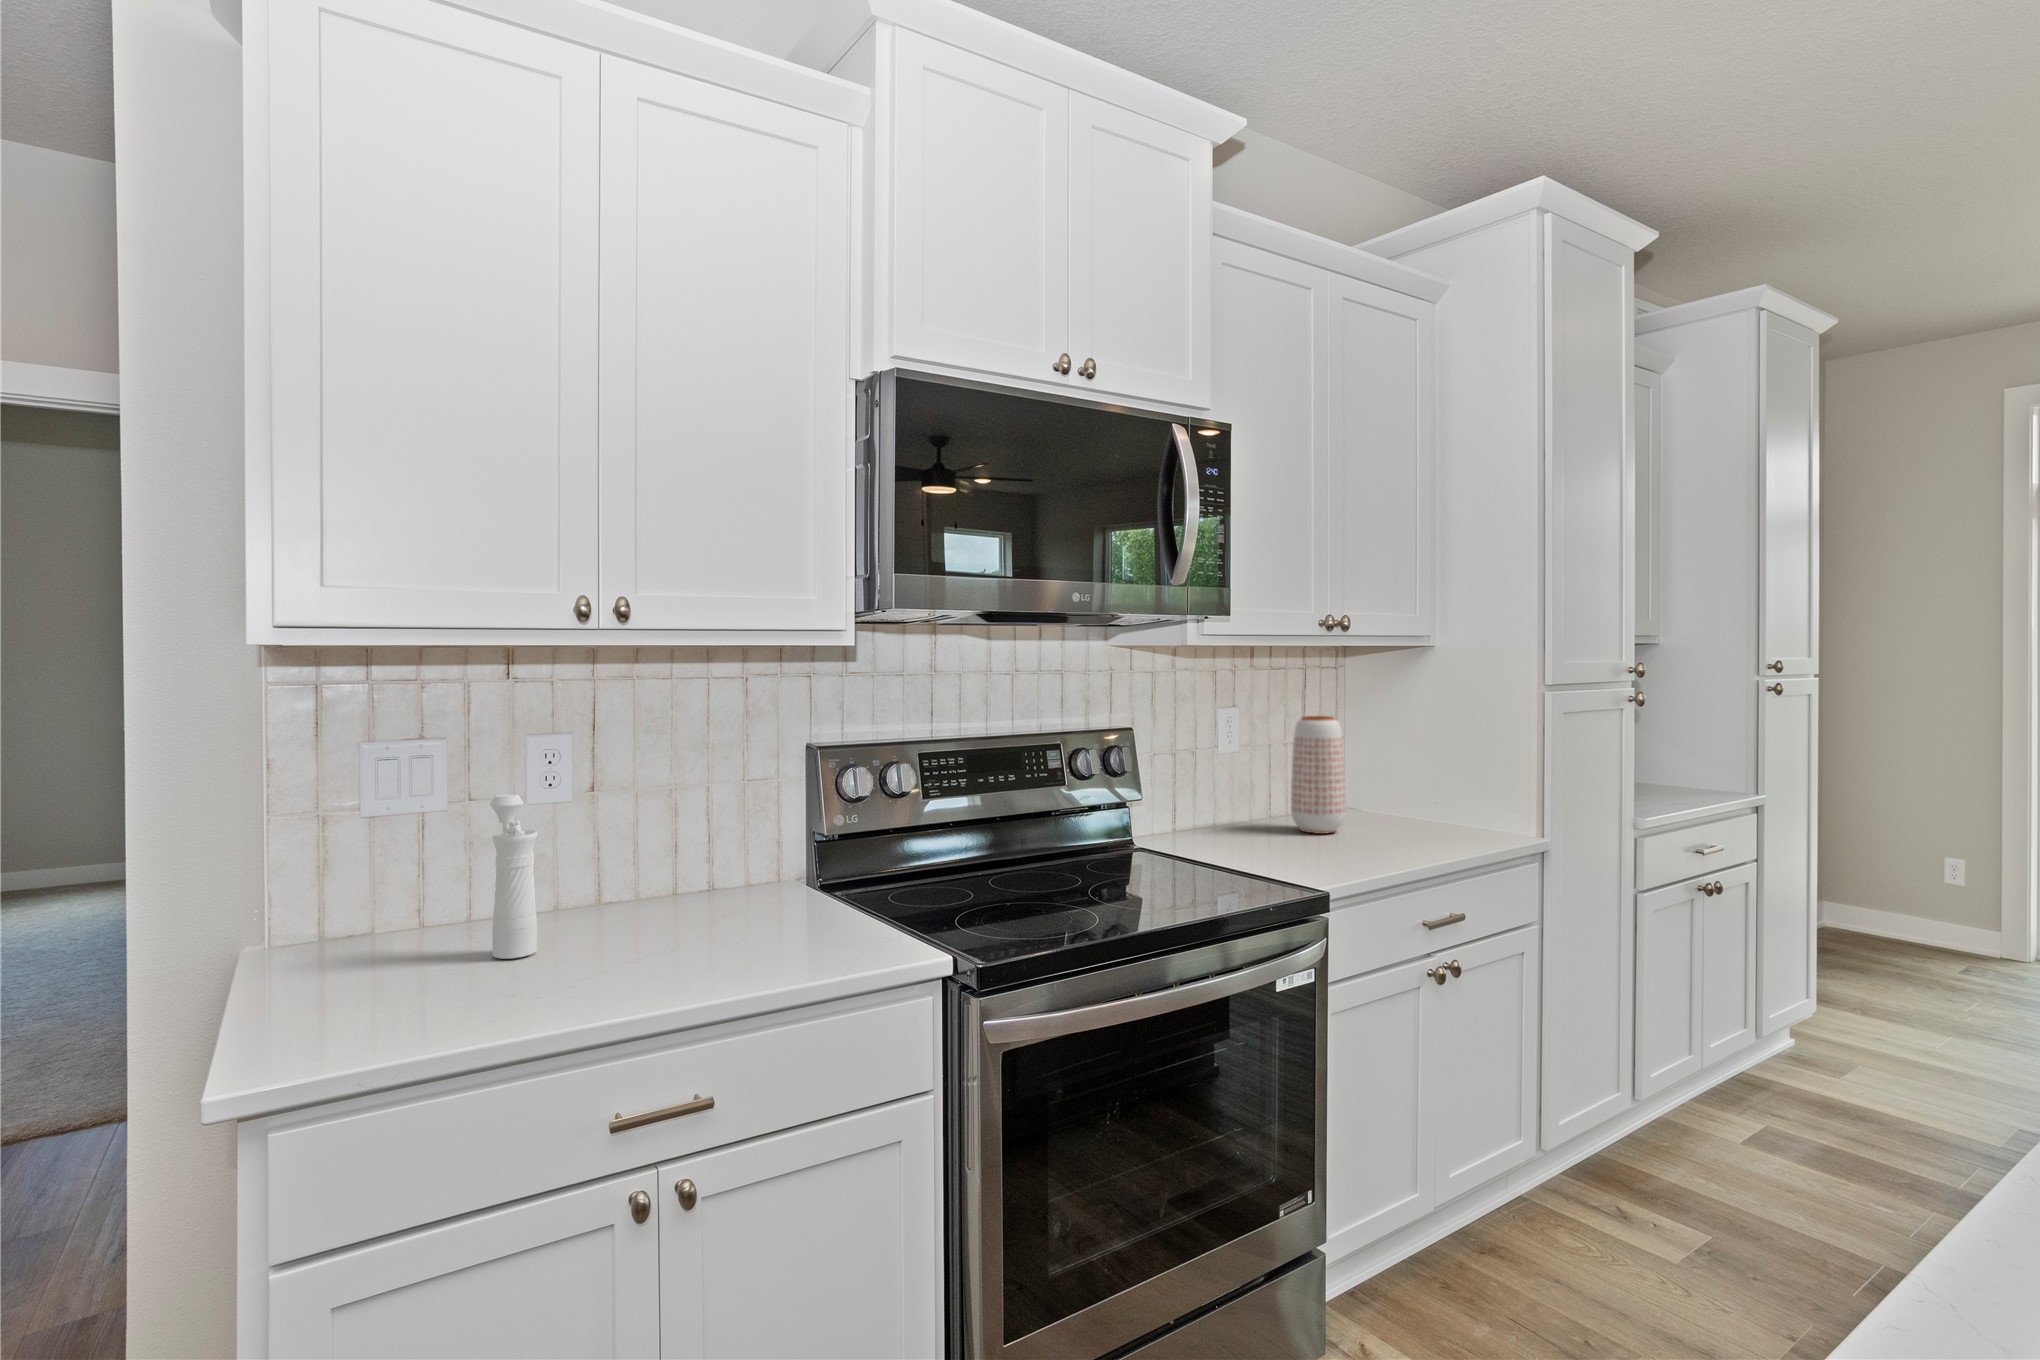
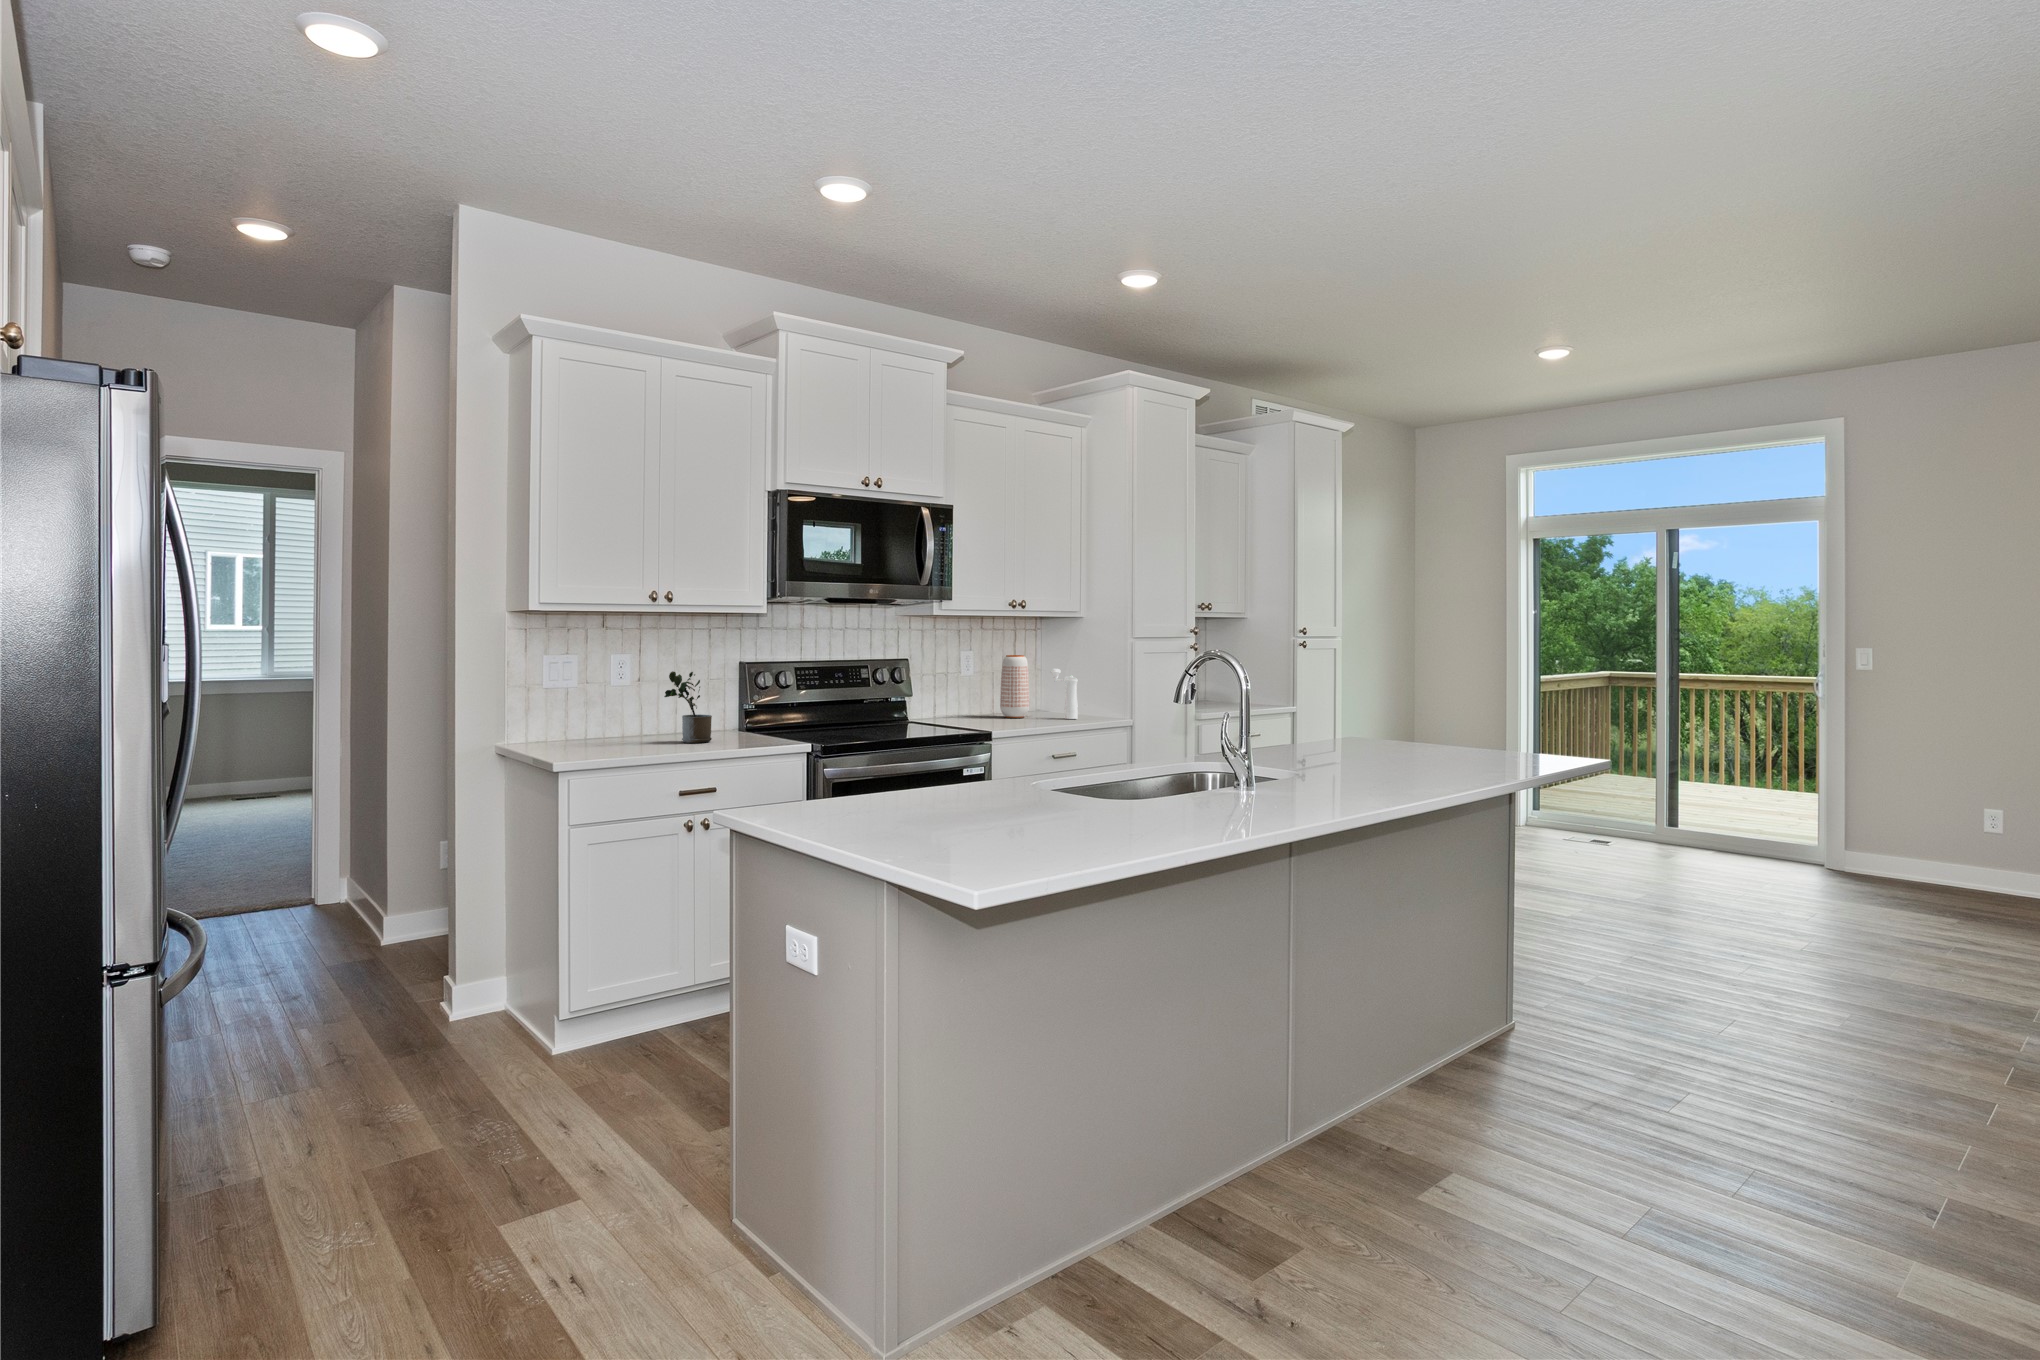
potted plant: none [608,783,724,957] -> present [664,671,712,743]
pepper mill: present [490,794,538,959] -> present [1051,669,1078,719]

